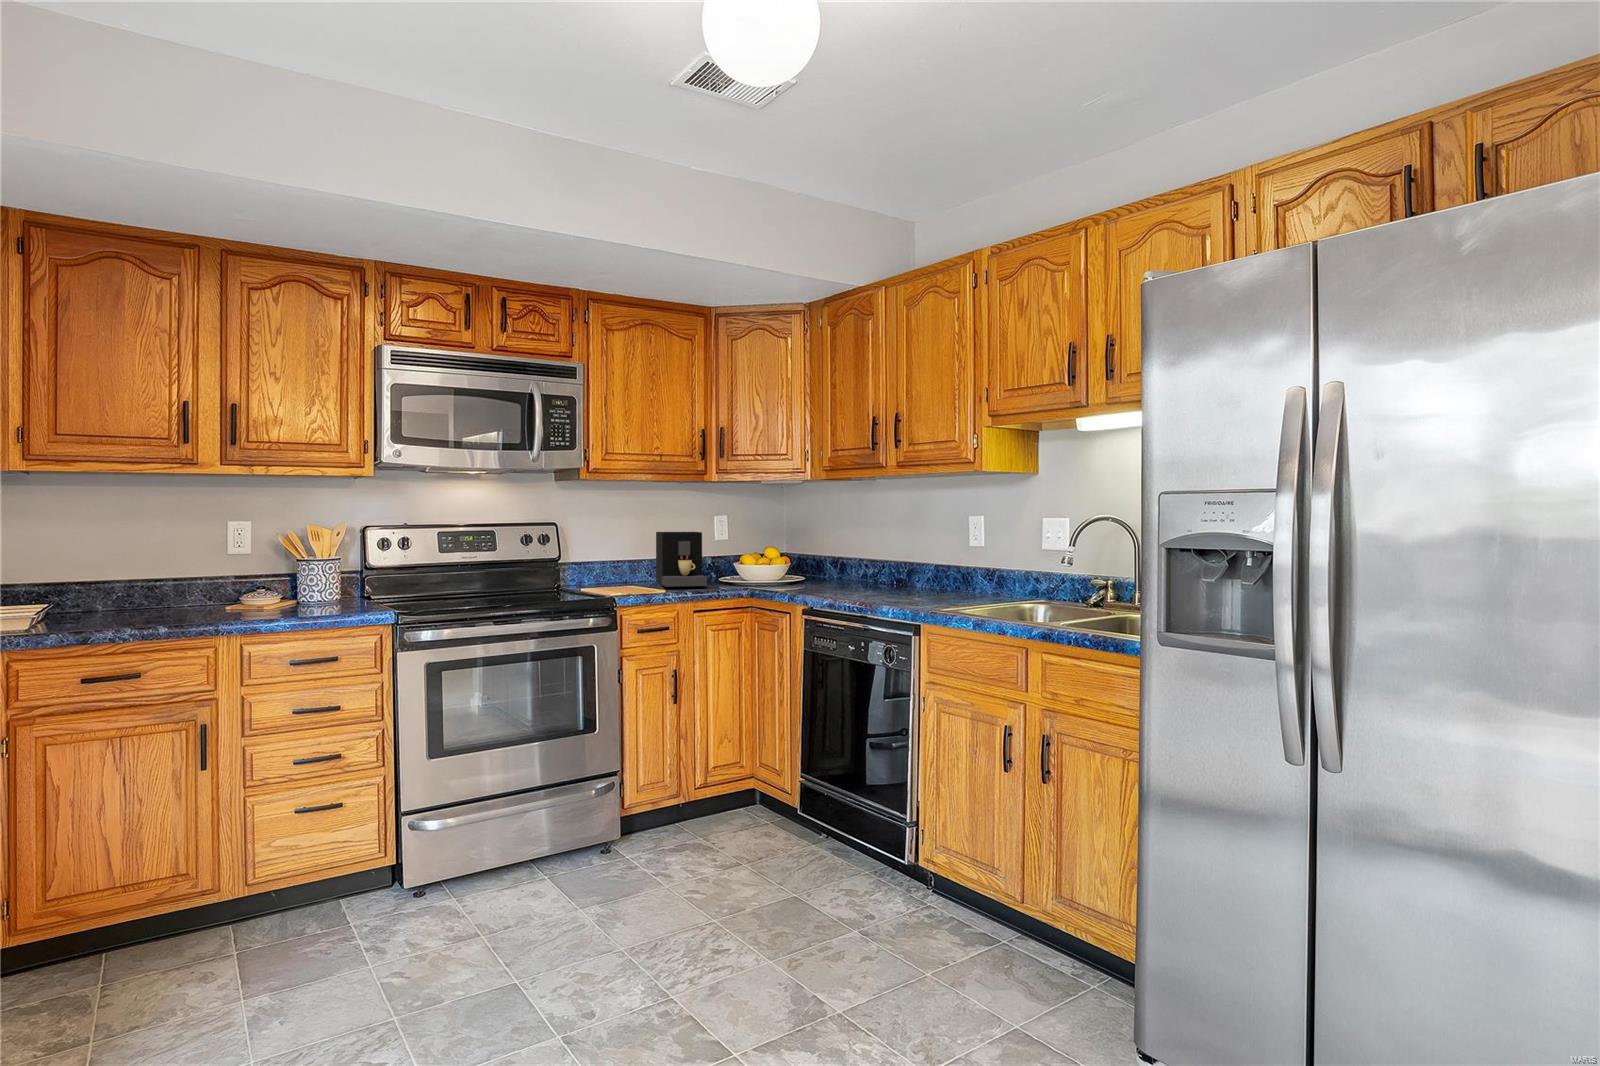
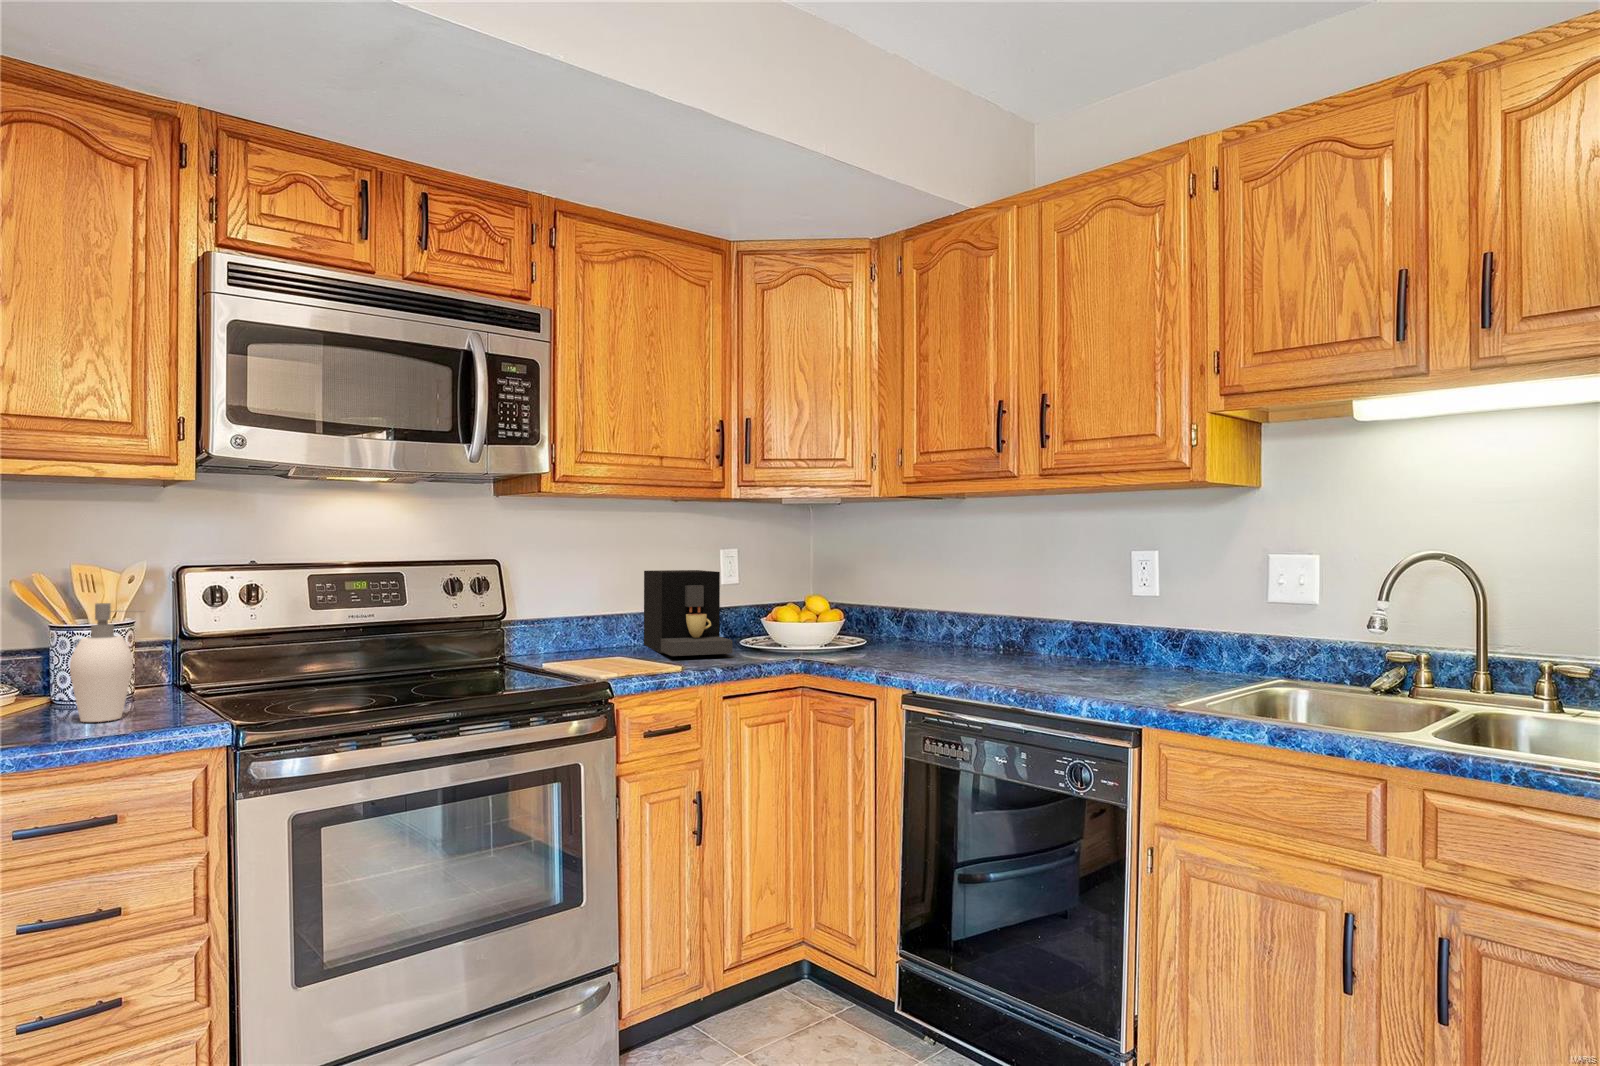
soap dispenser: none [311,546,349,610] -> present [70,603,133,722]

